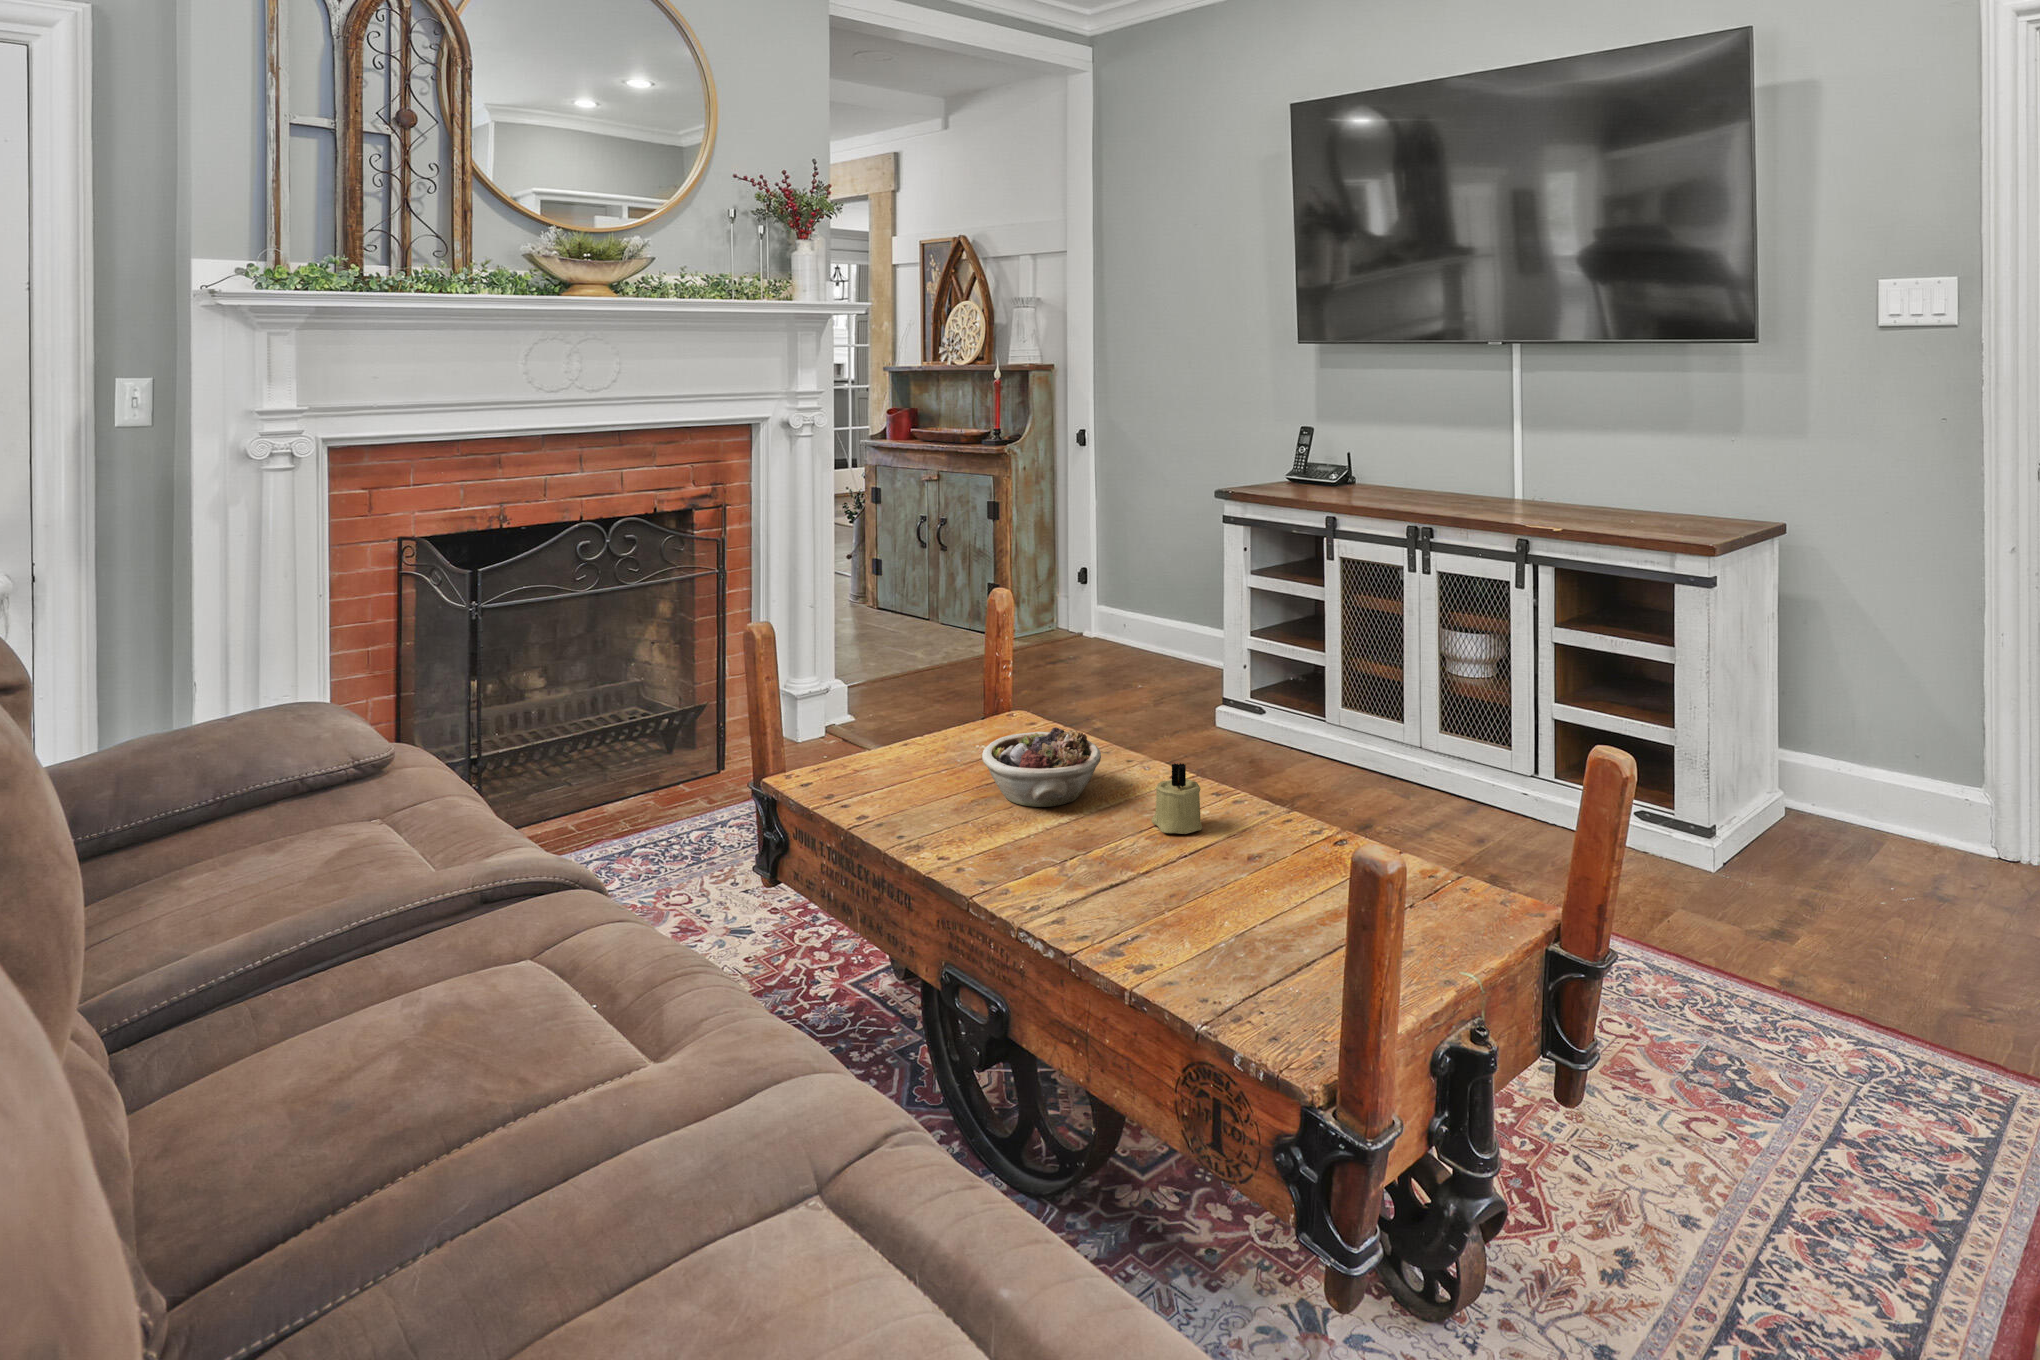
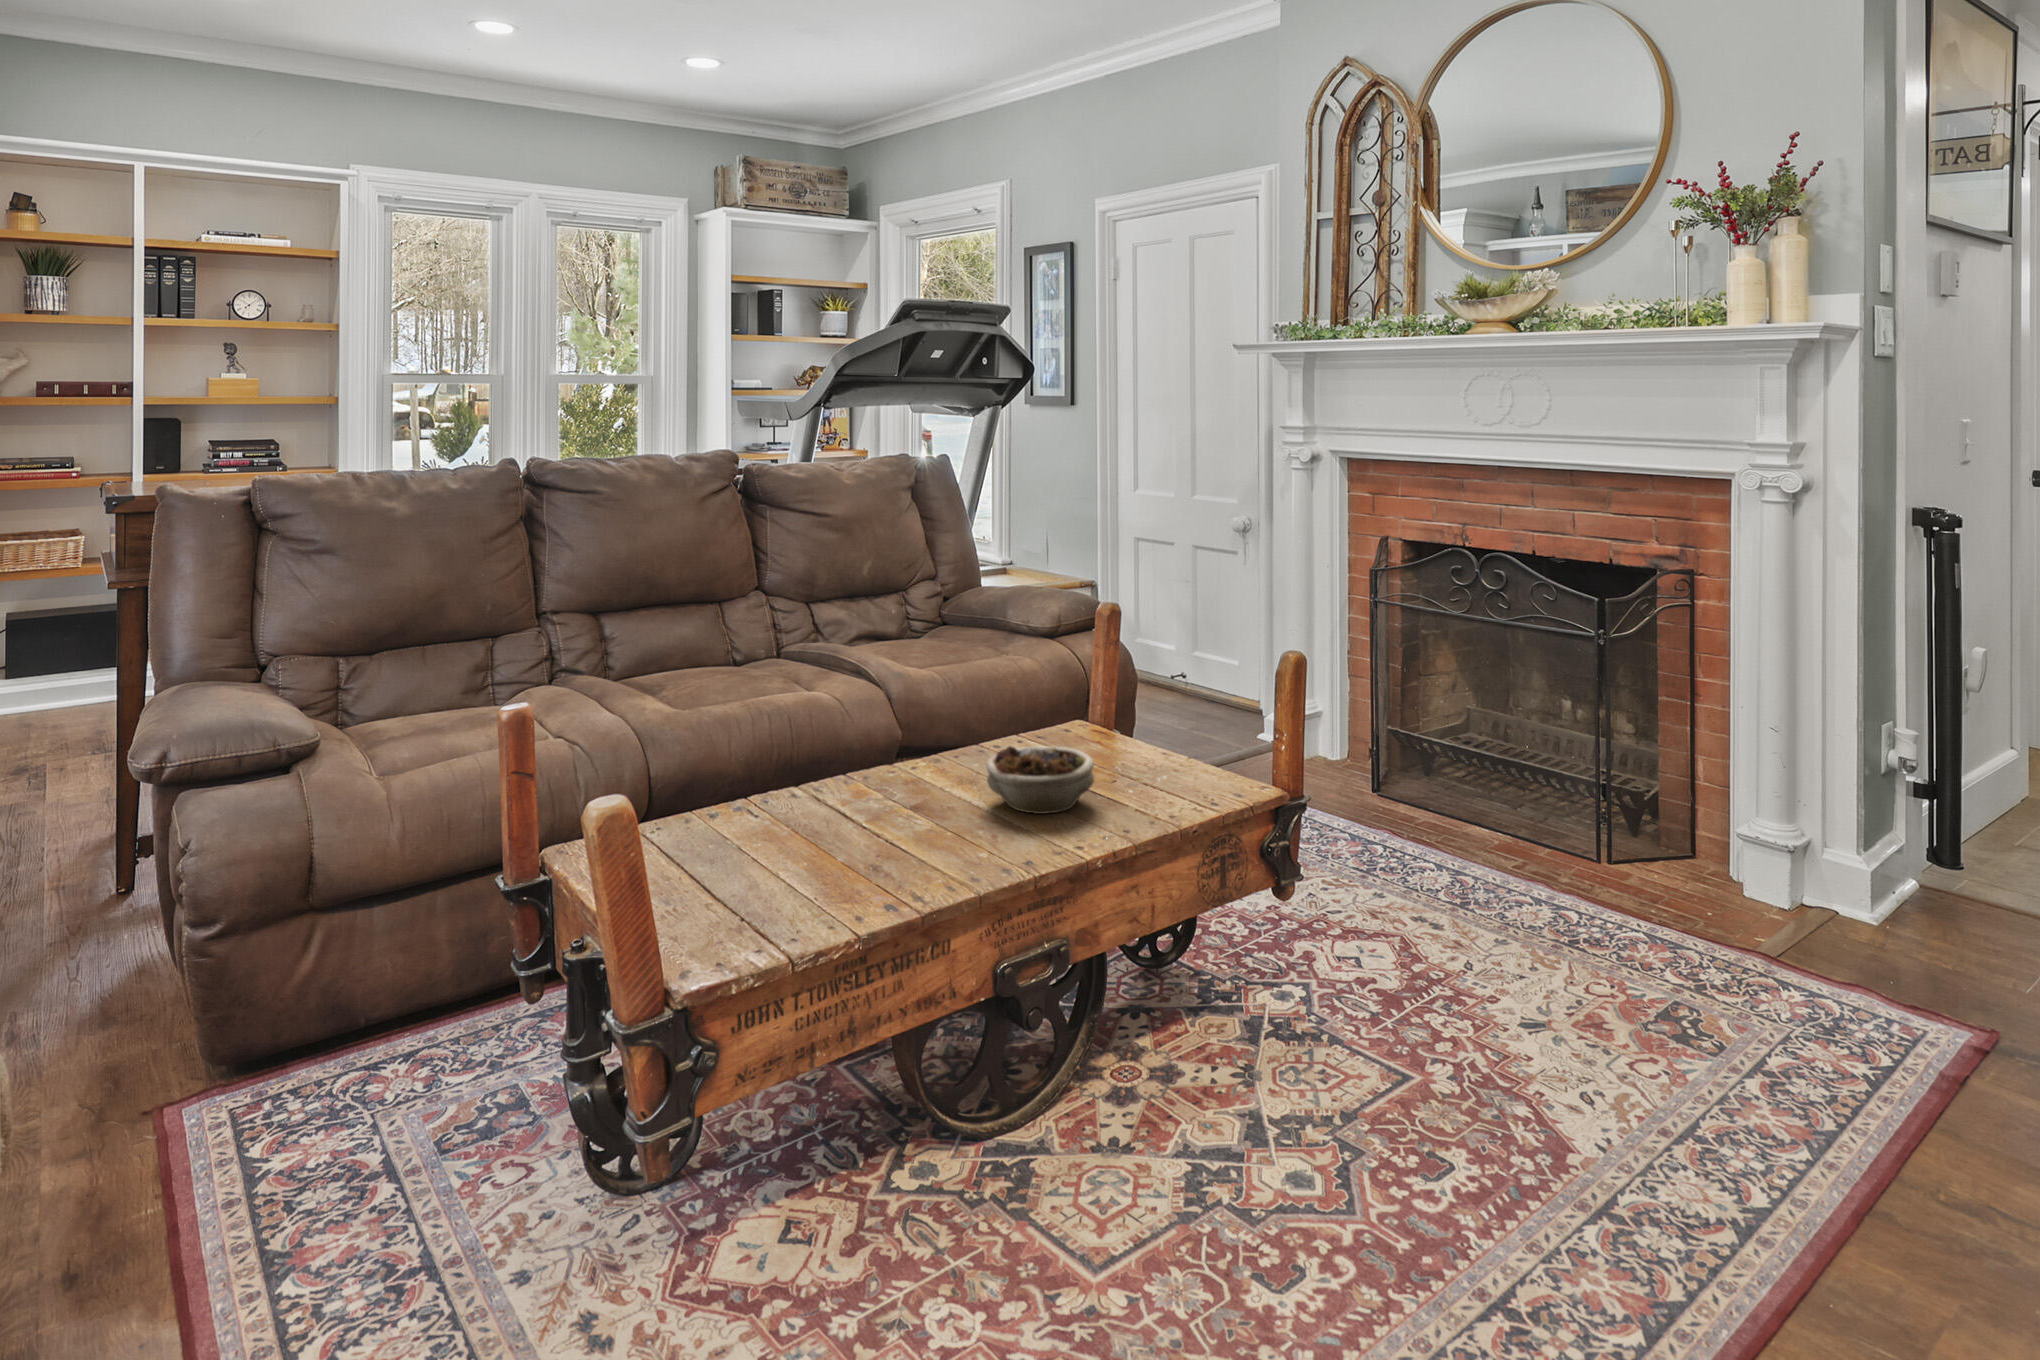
candle: present [1152,763,1202,834] -> none [920,782,963,850]

